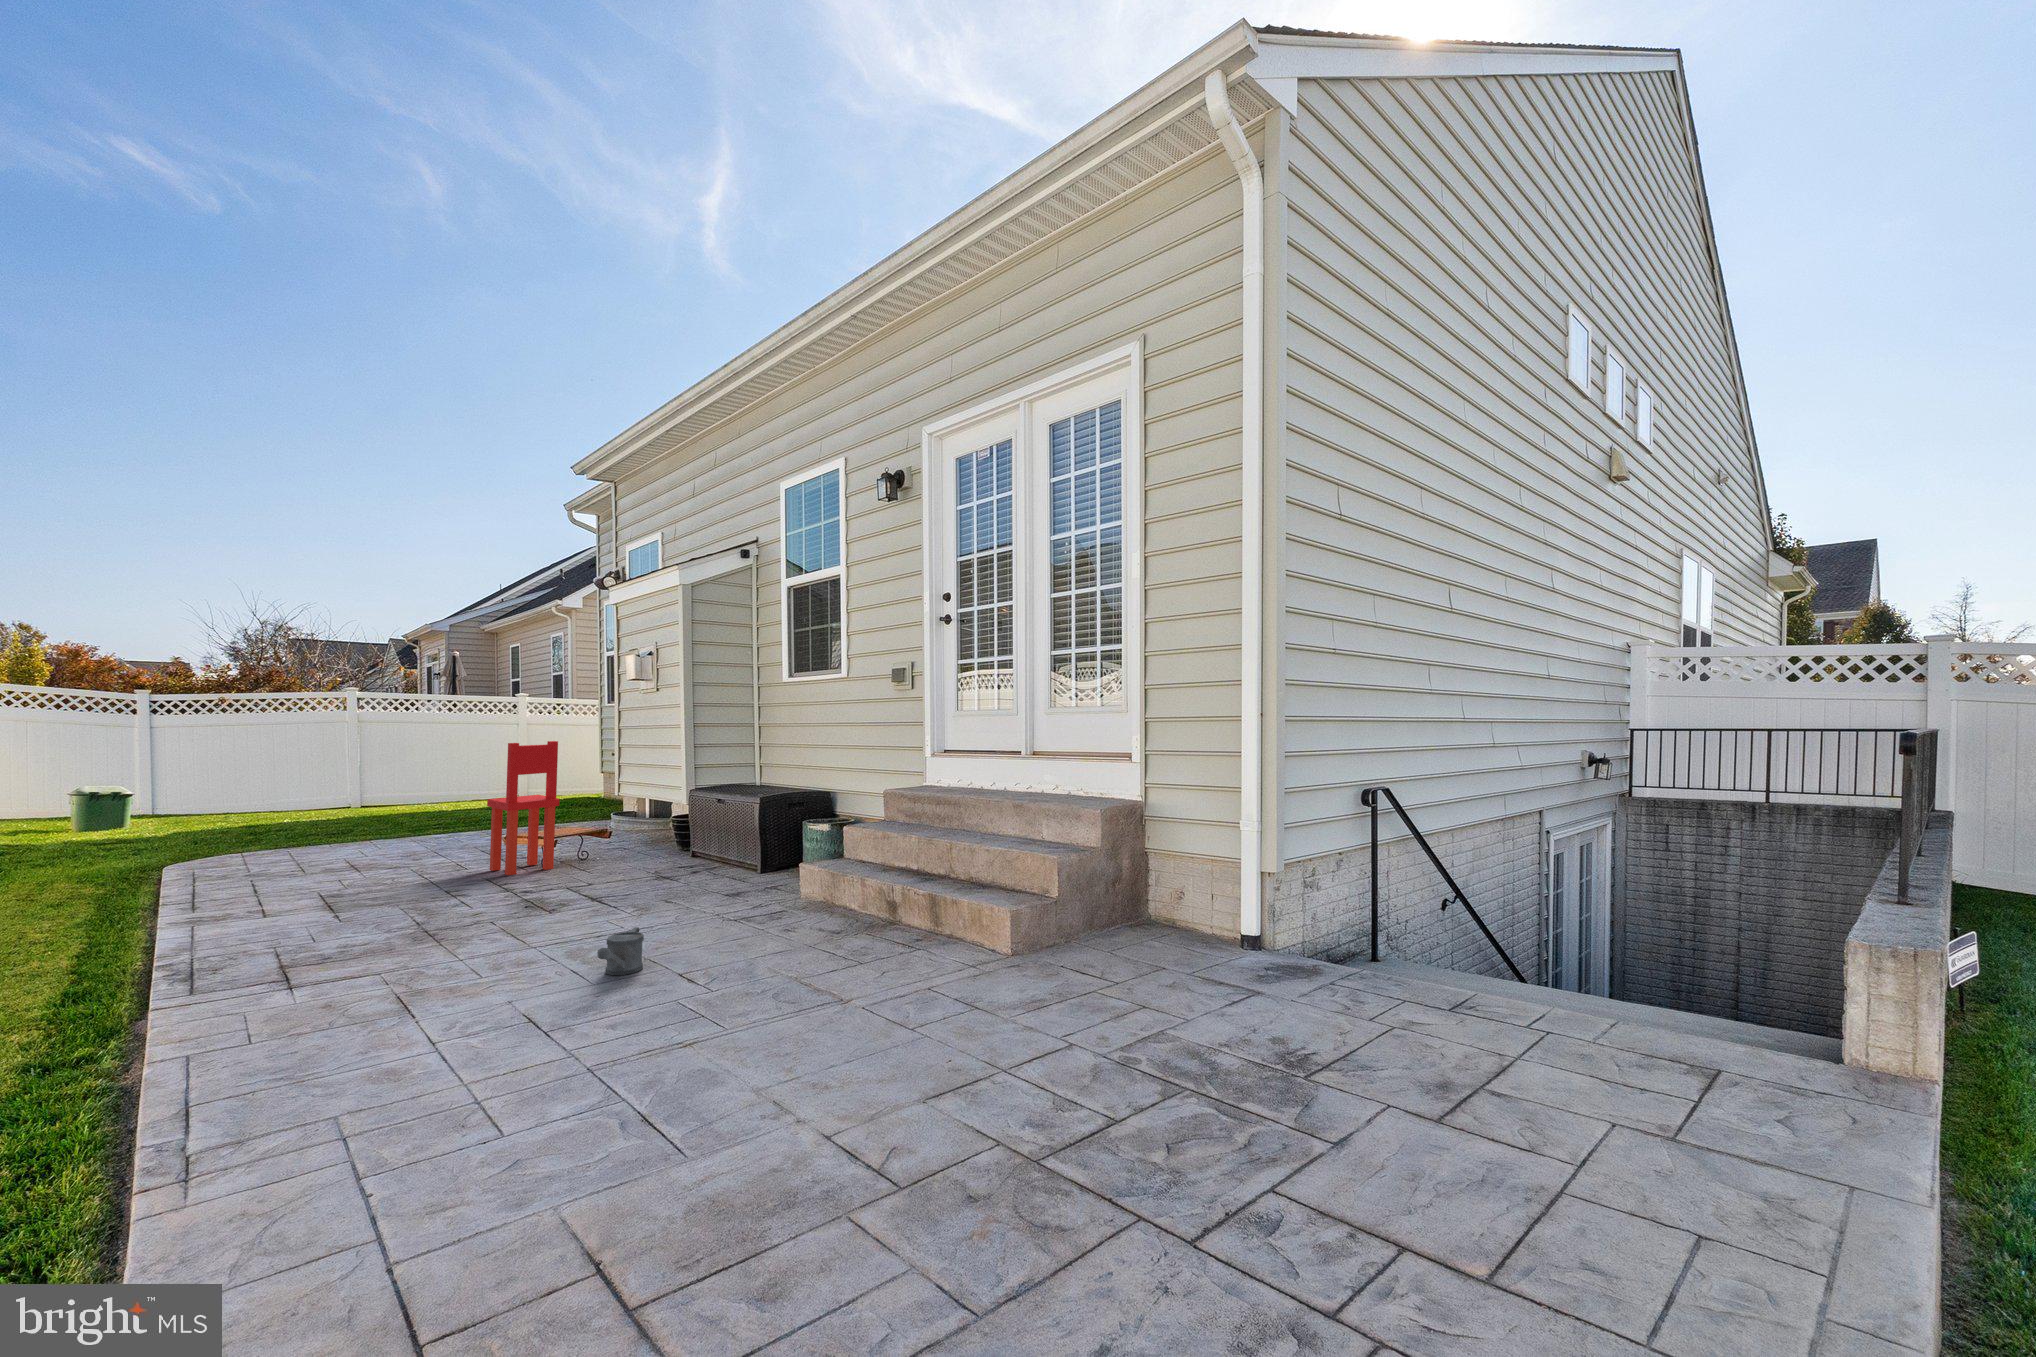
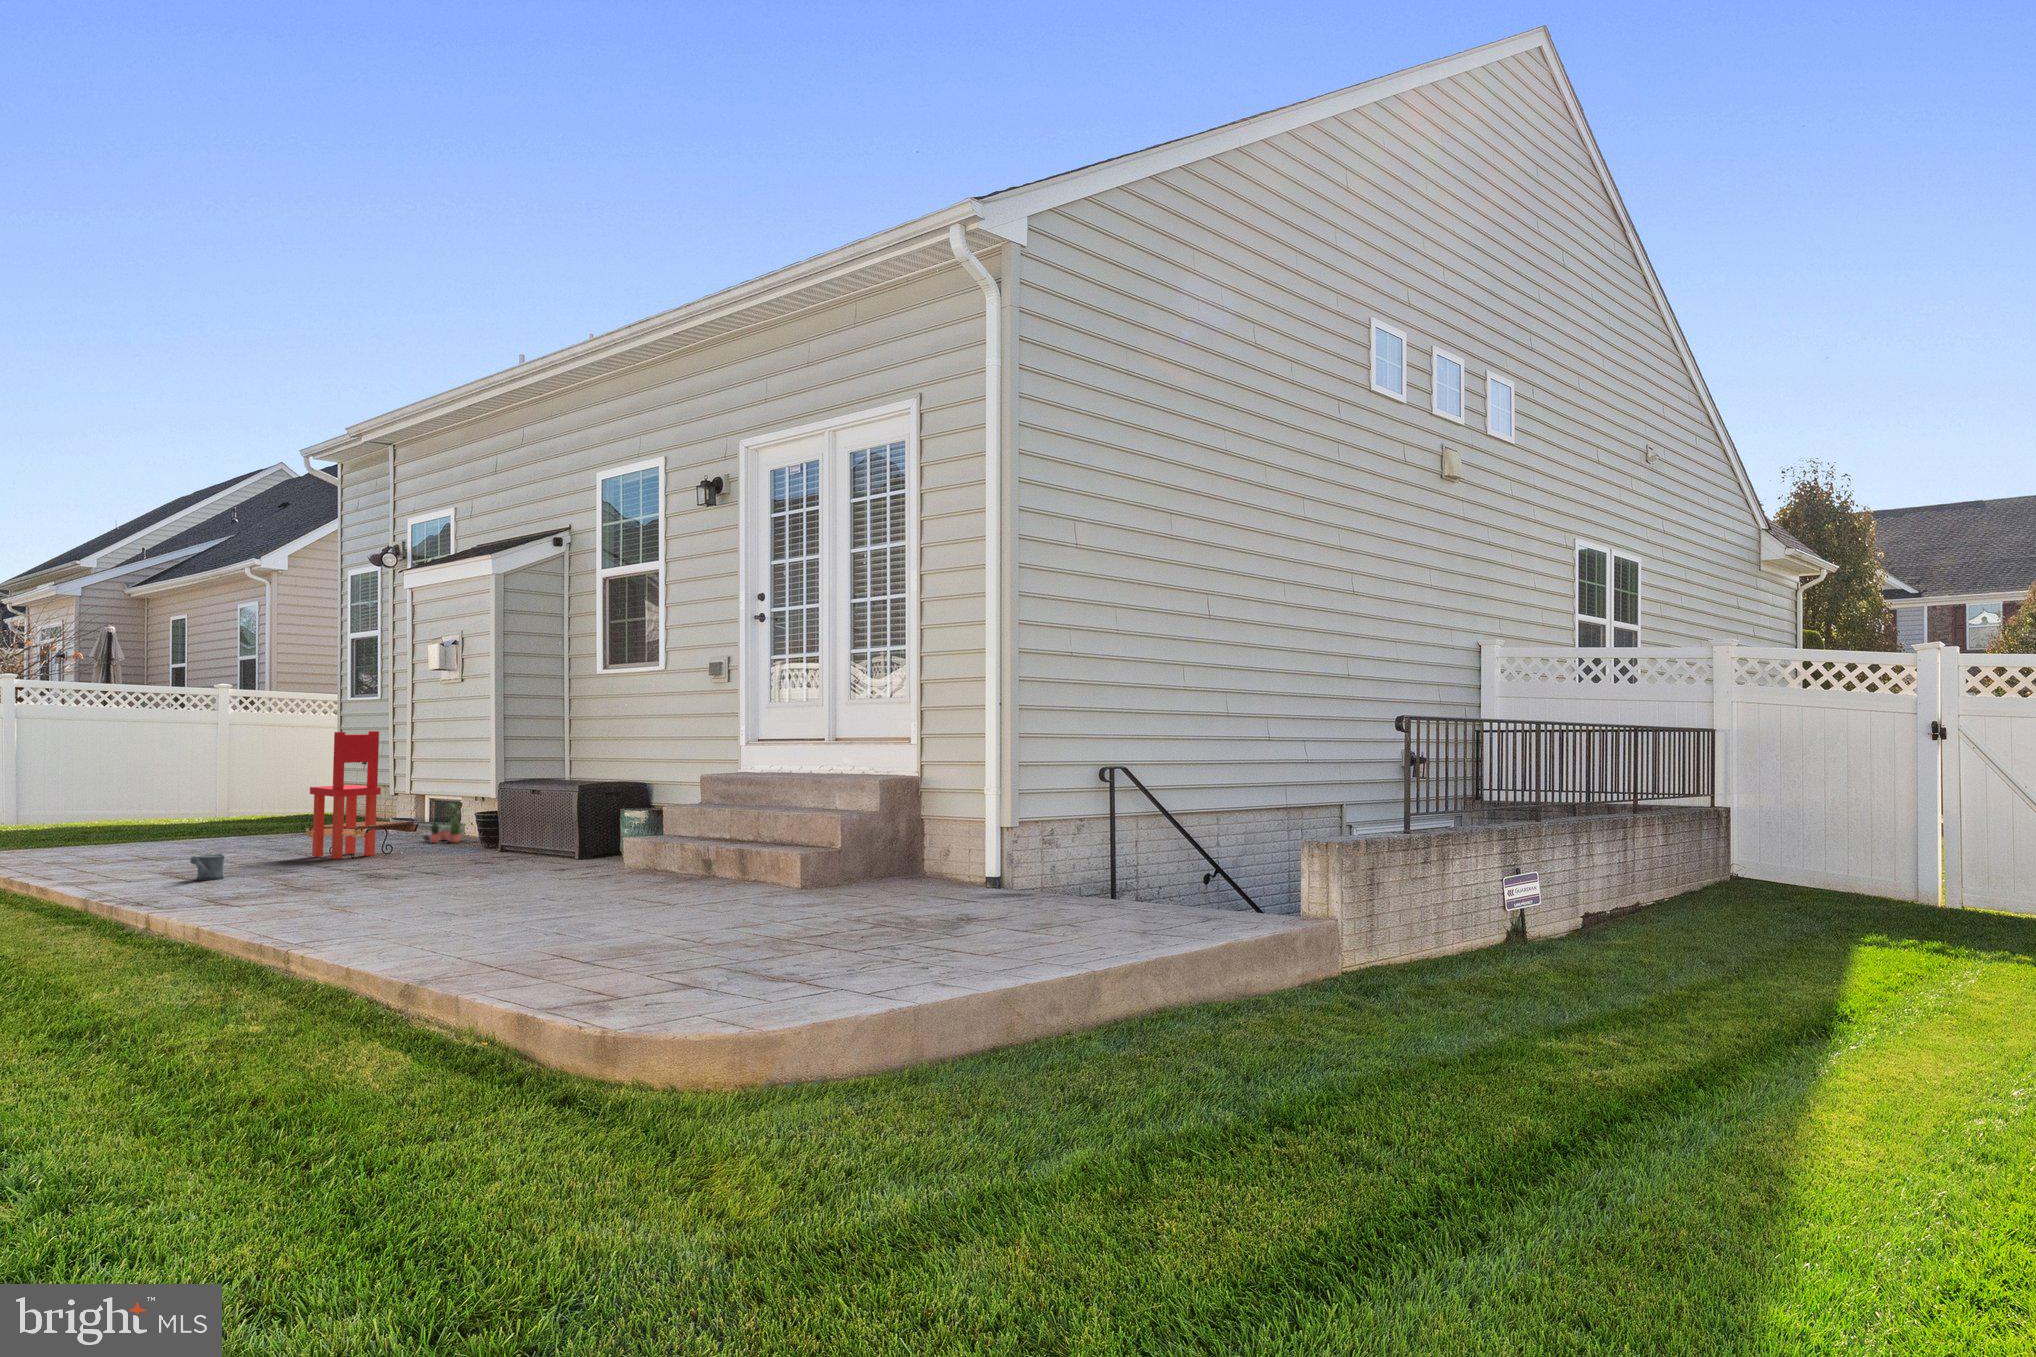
potted plant: none [620,805,667,845] -> present [422,804,463,843]
watering can: present [598,927,644,975] -> present [190,853,224,880]

